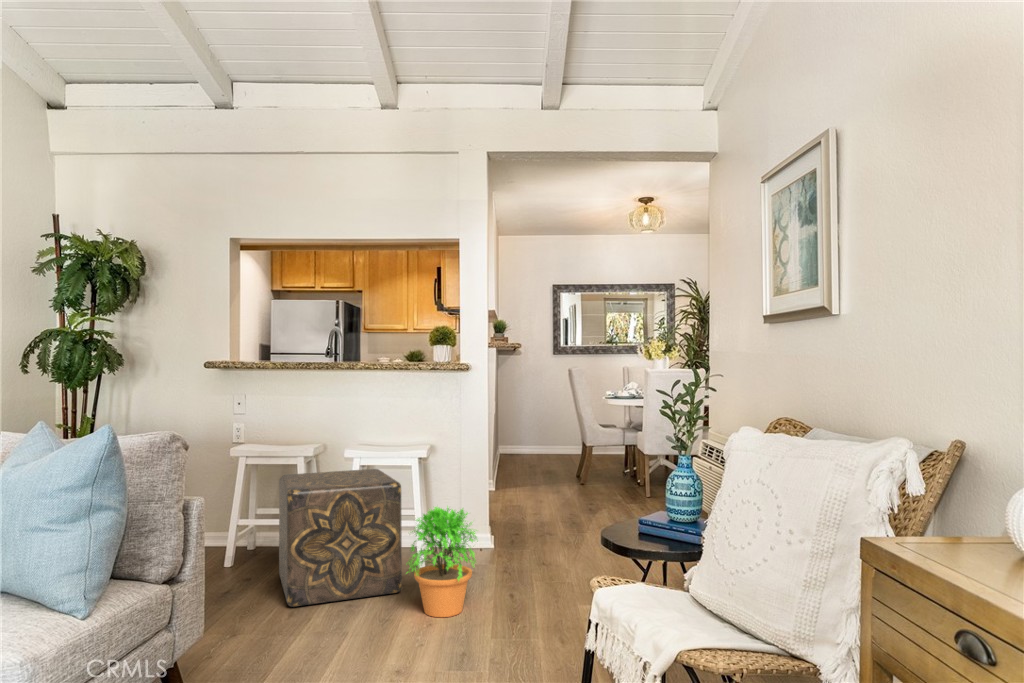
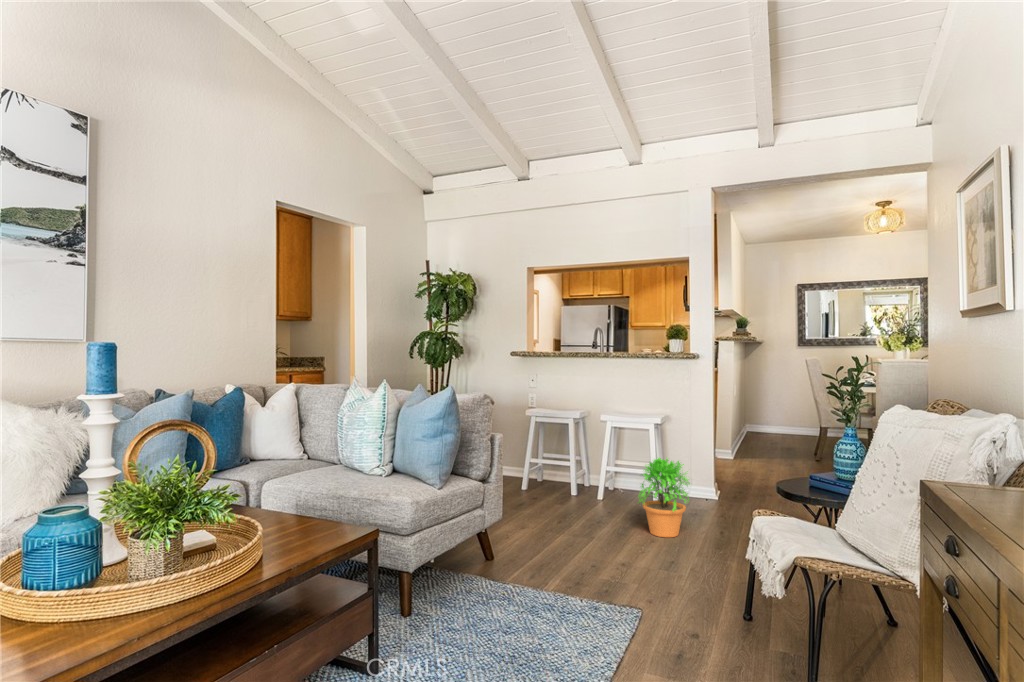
ottoman: present [279,469,402,607] -> none [556,429,636,518]

